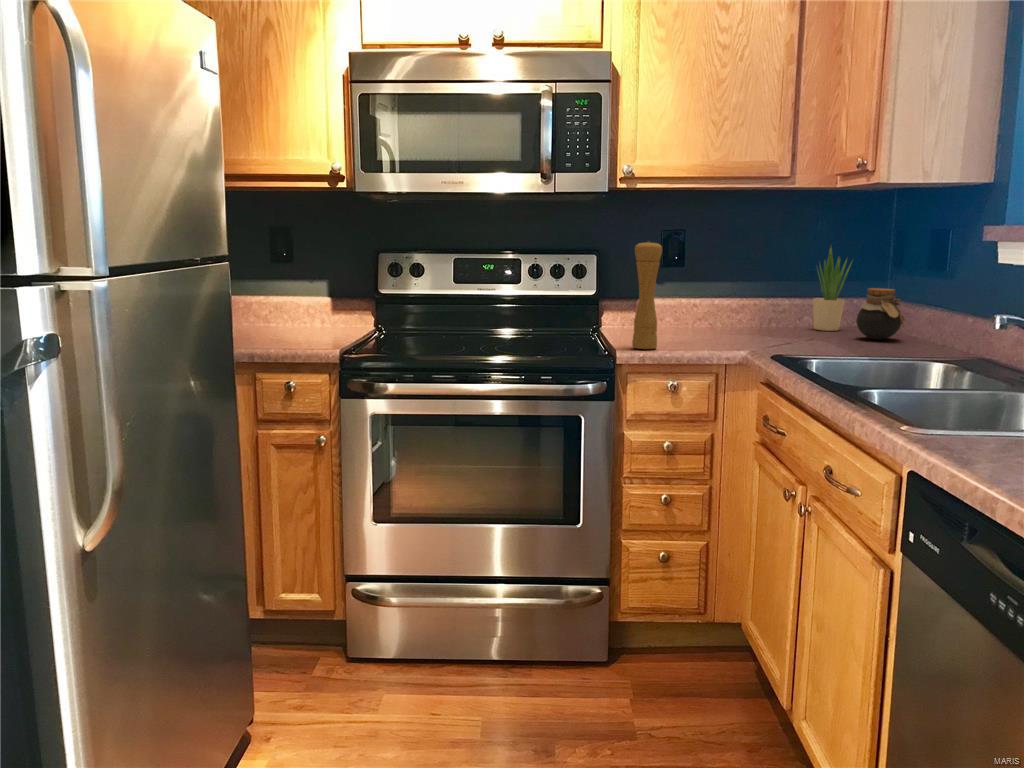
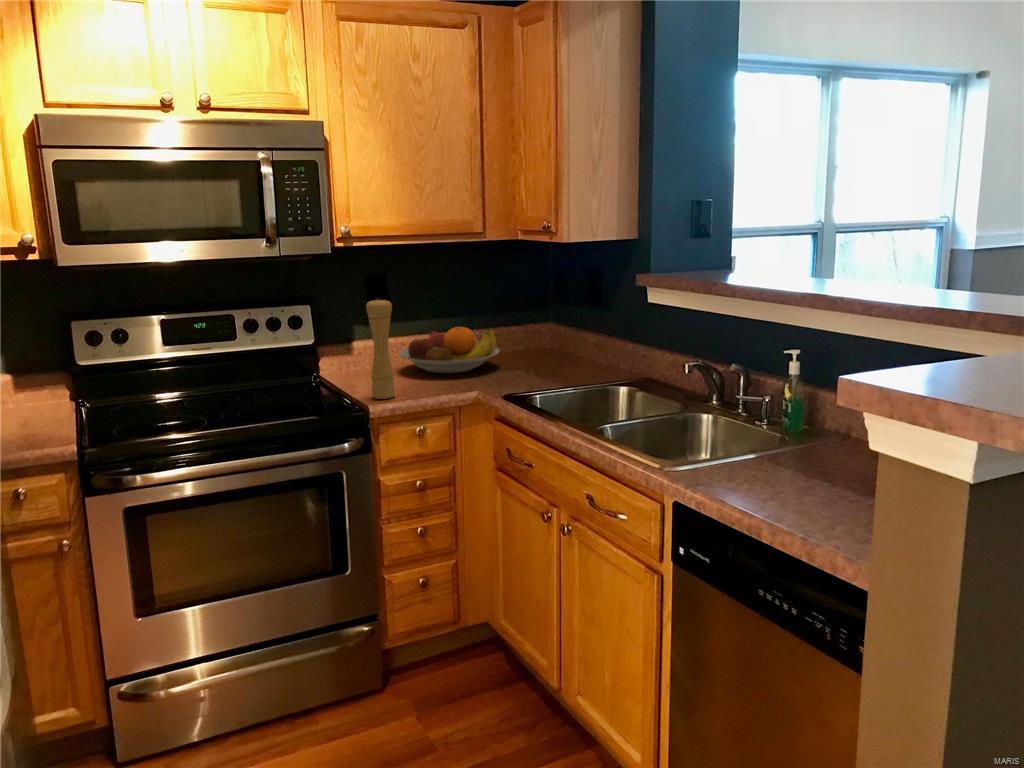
potted plant: present [813,246,852,331] -> none [498,279,528,354]
jar: present [856,288,905,340] -> none [543,317,582,361]
fruit bowl: none [684,289,799,339] -> present [399,327,499,373]

